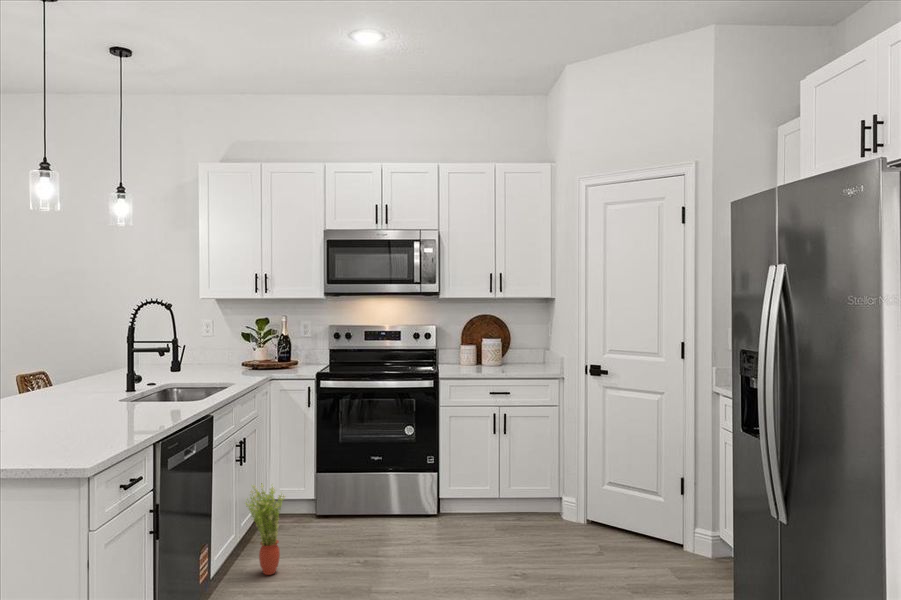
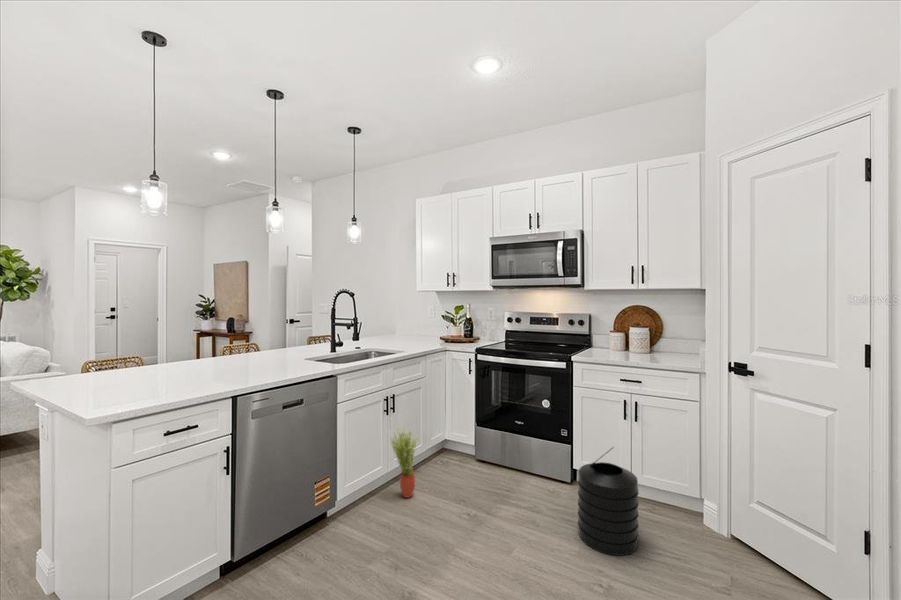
trash can: none [473,457,530,560] -> present [578,448,639,556]

